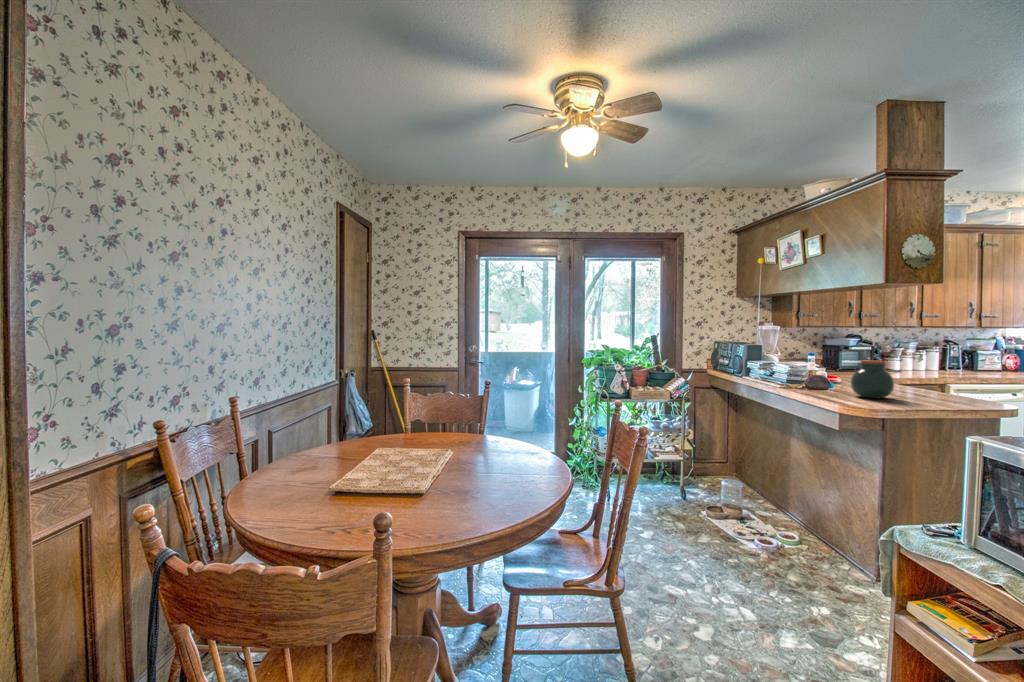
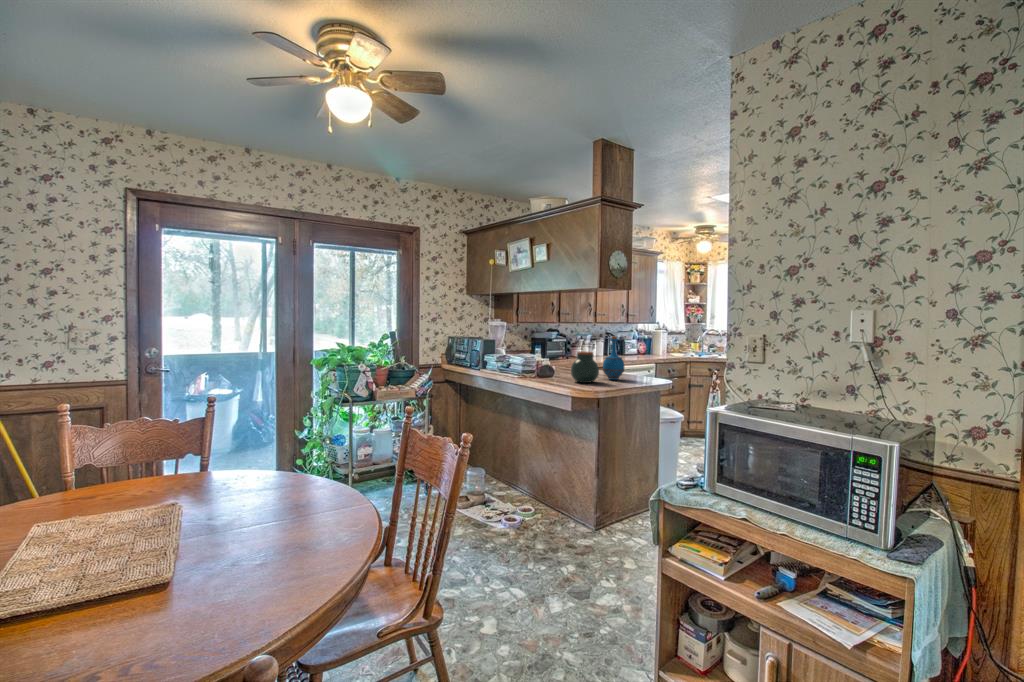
bottle: none [905,343,942,398] -> present [603,336,624,380]

